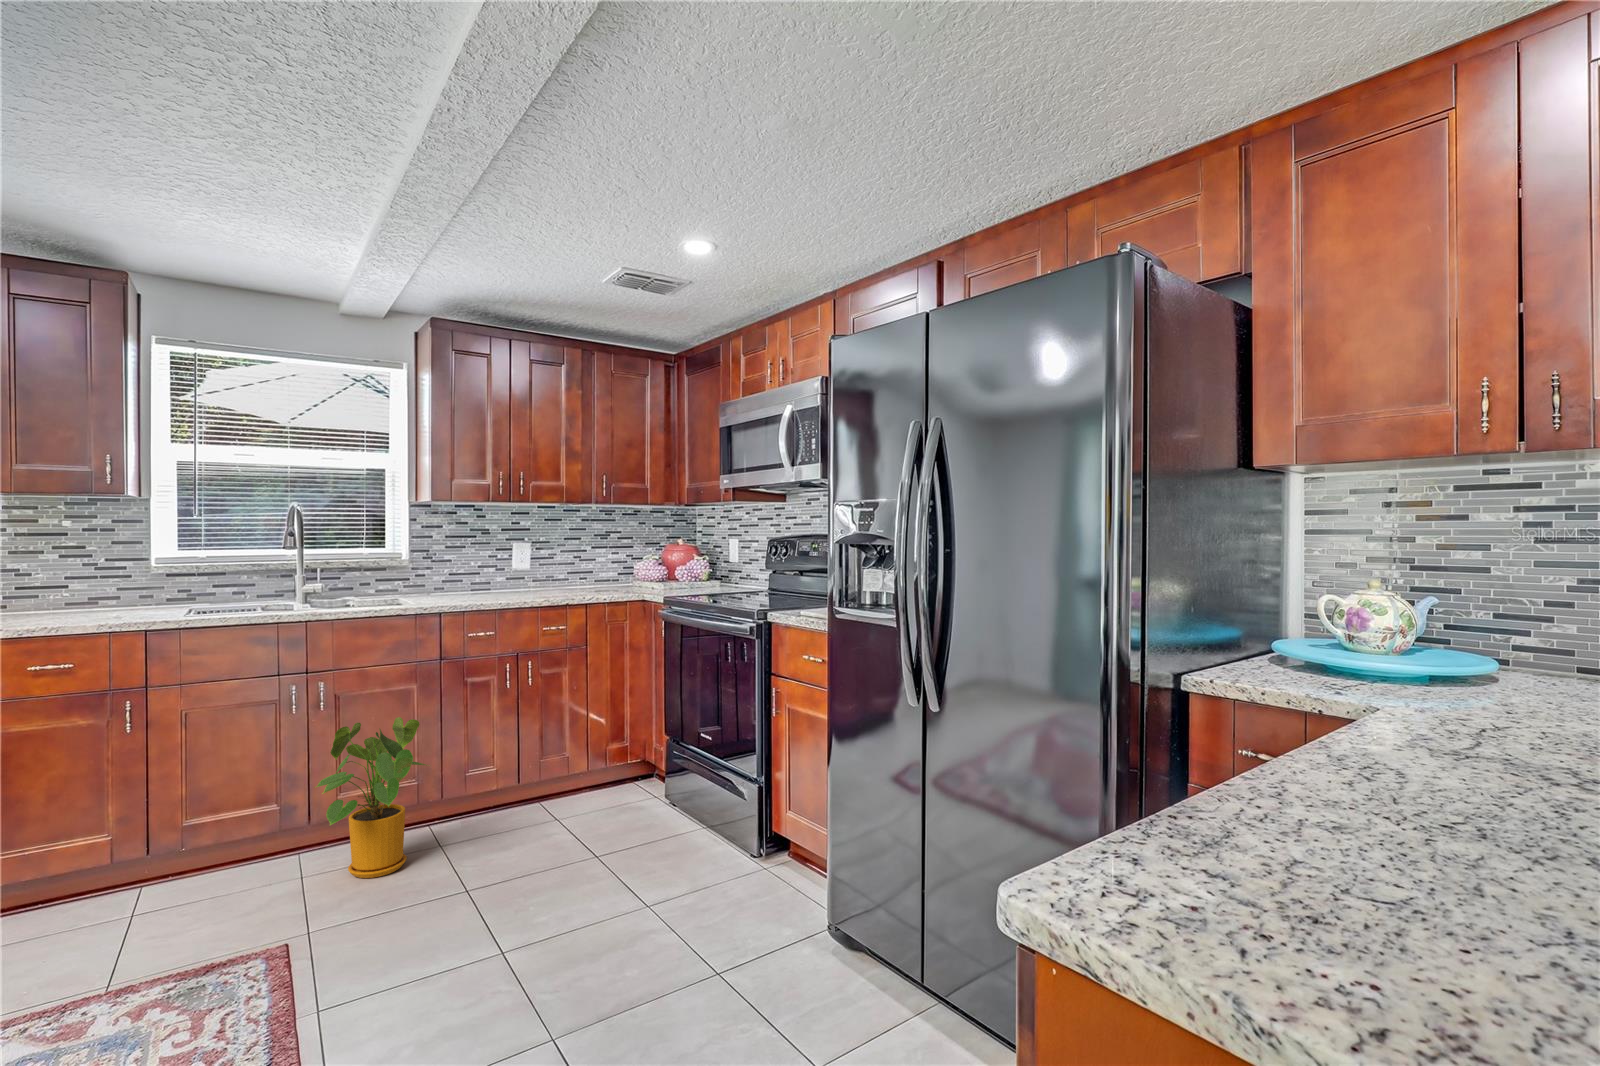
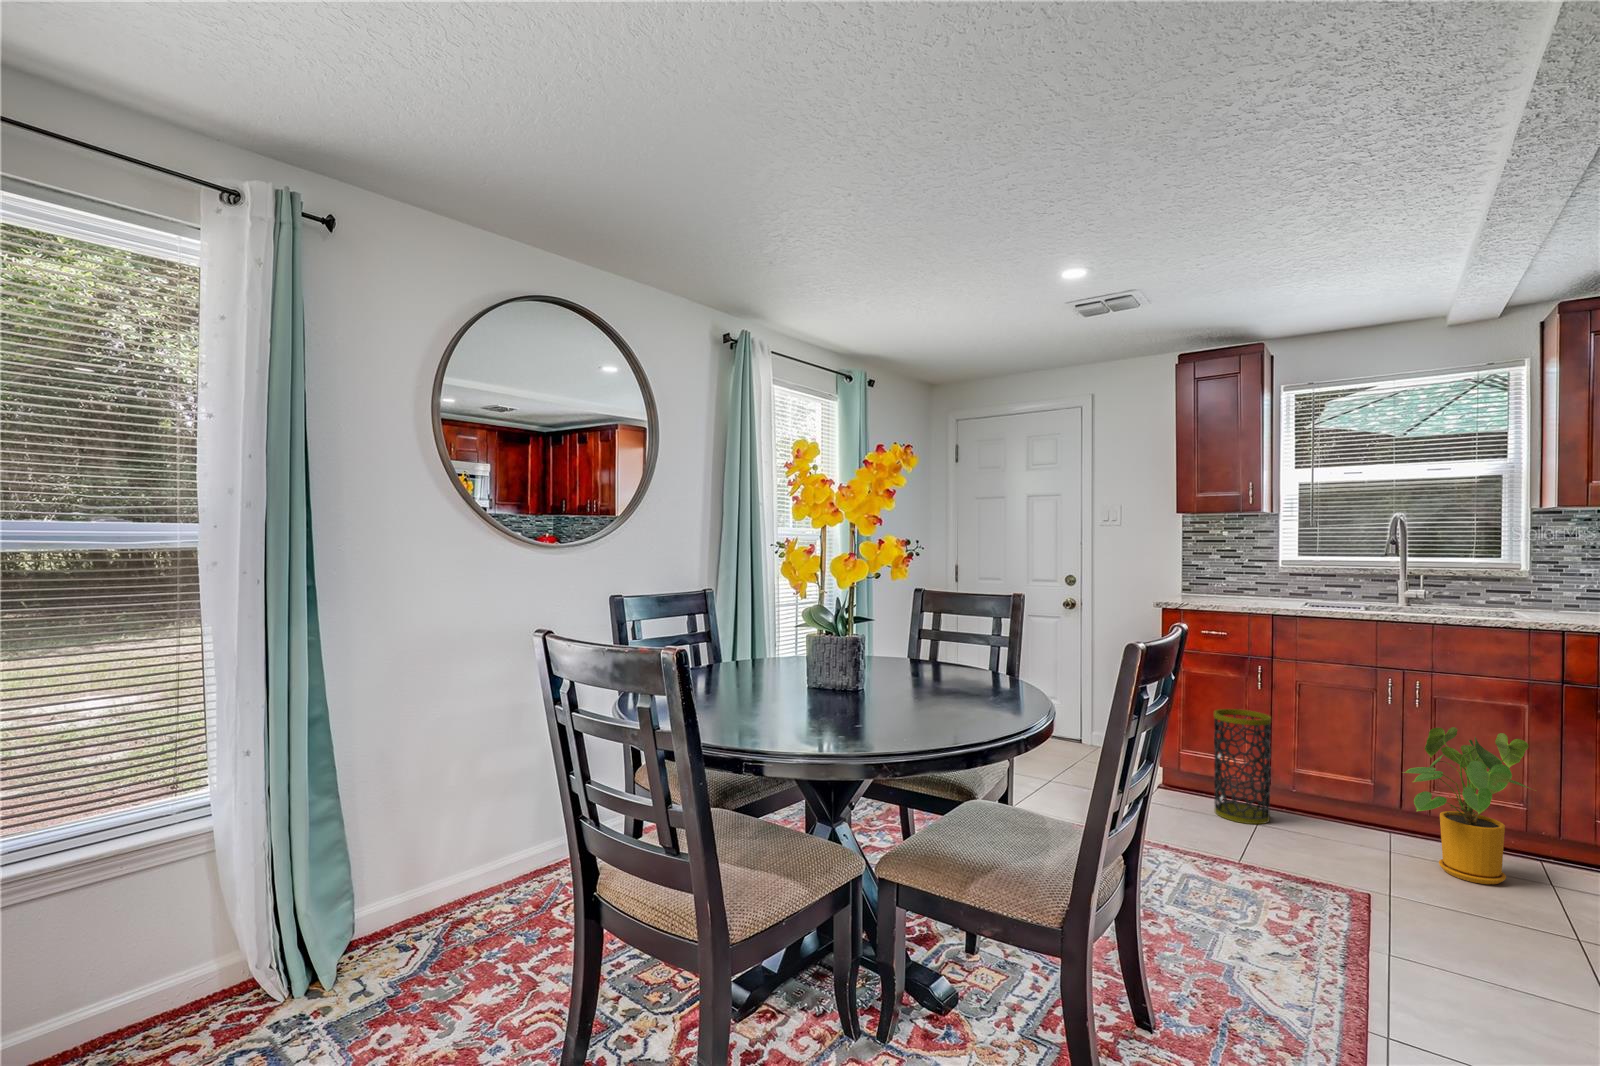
trash can: none [54,763,147,929] -> present [1214,709,1271,824]

